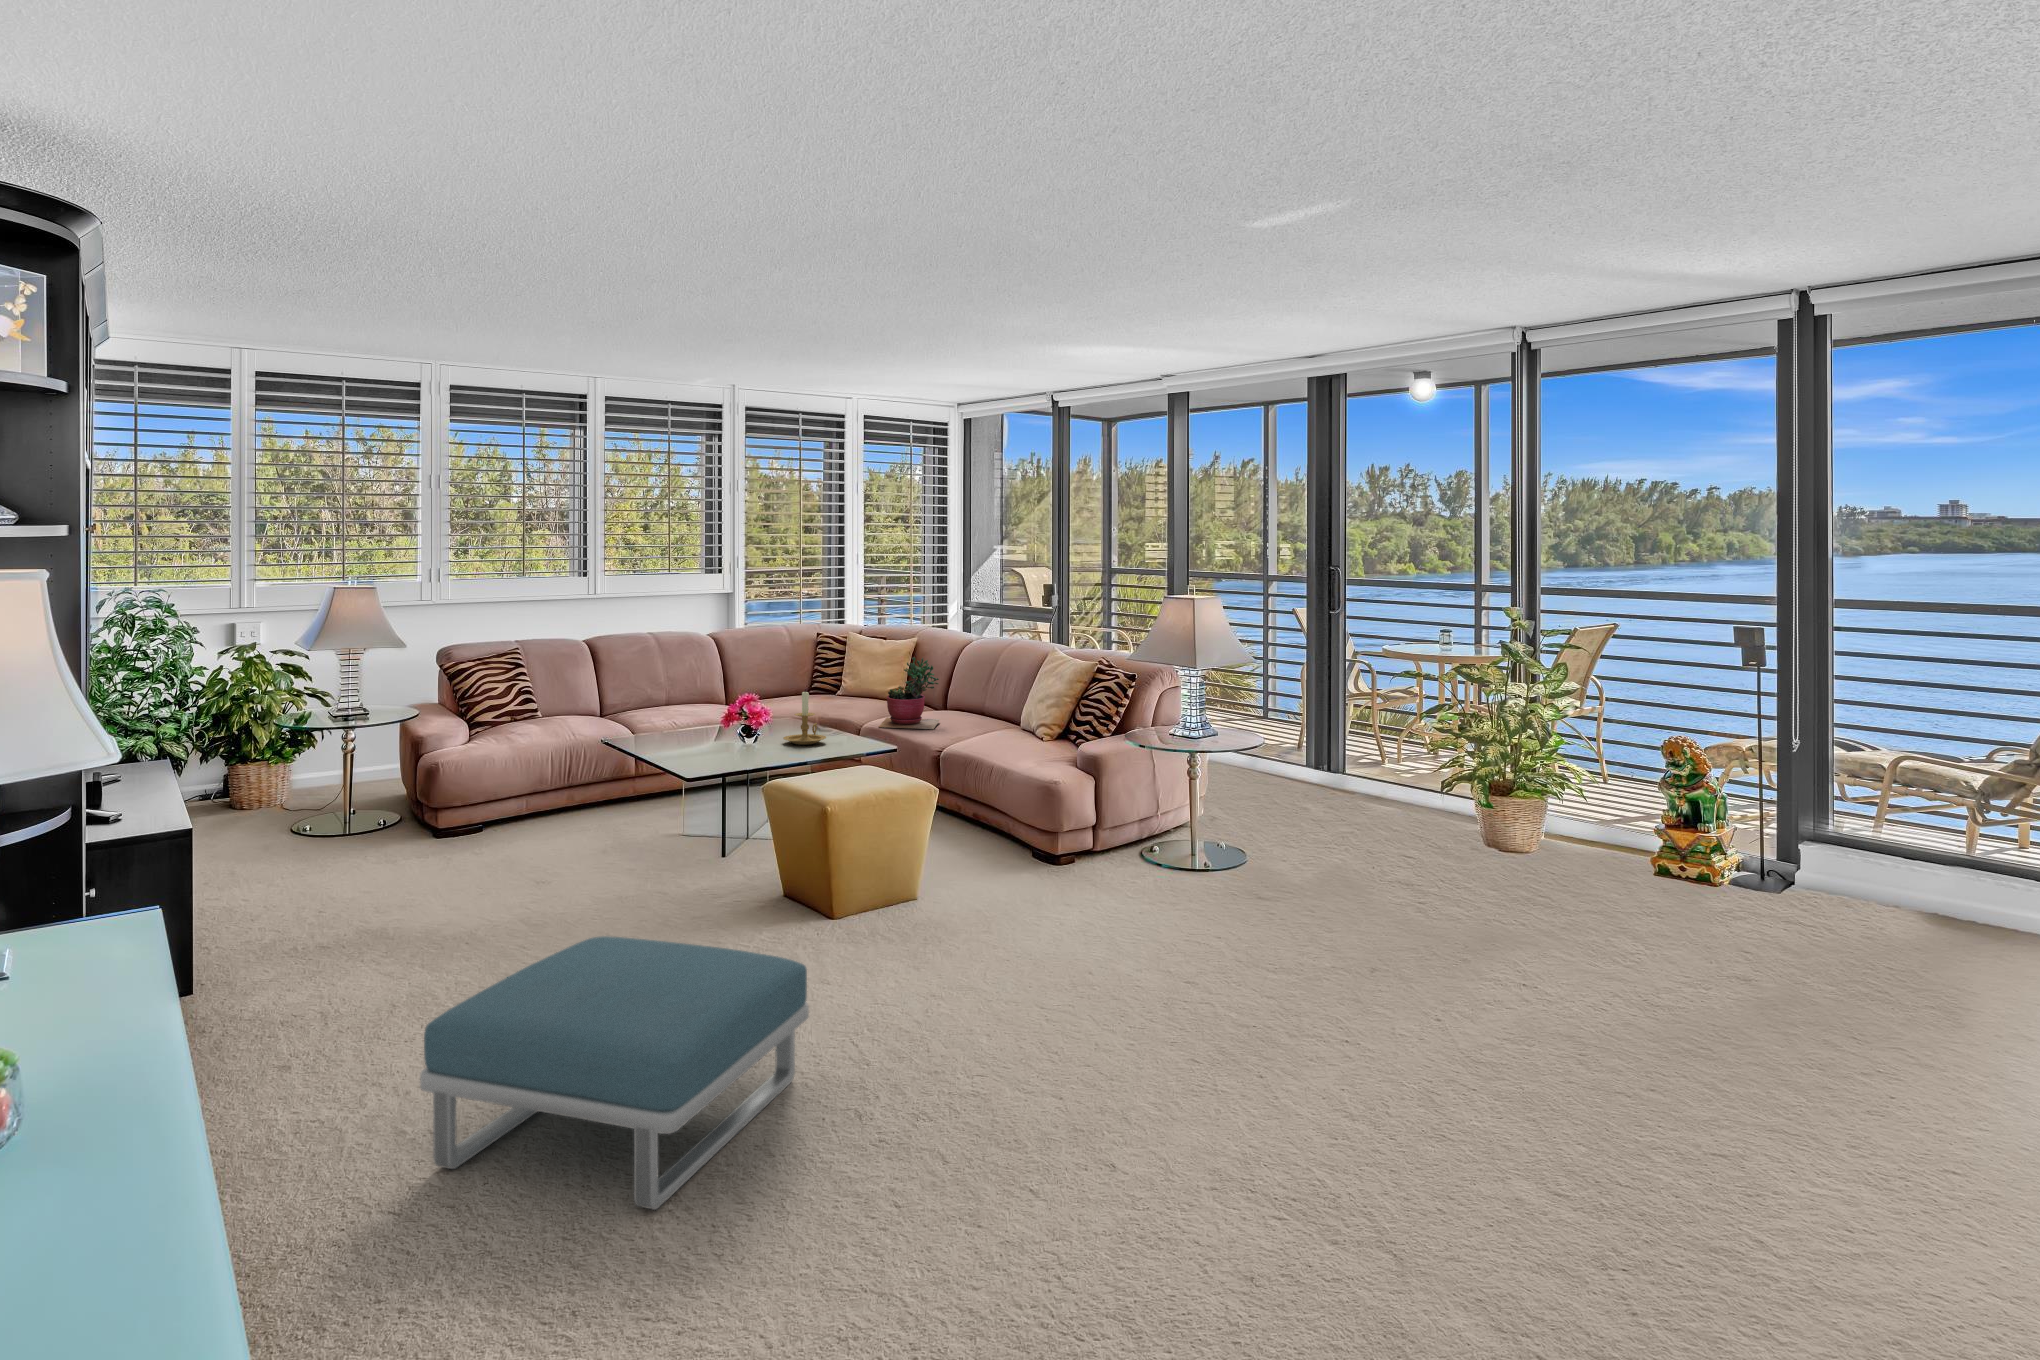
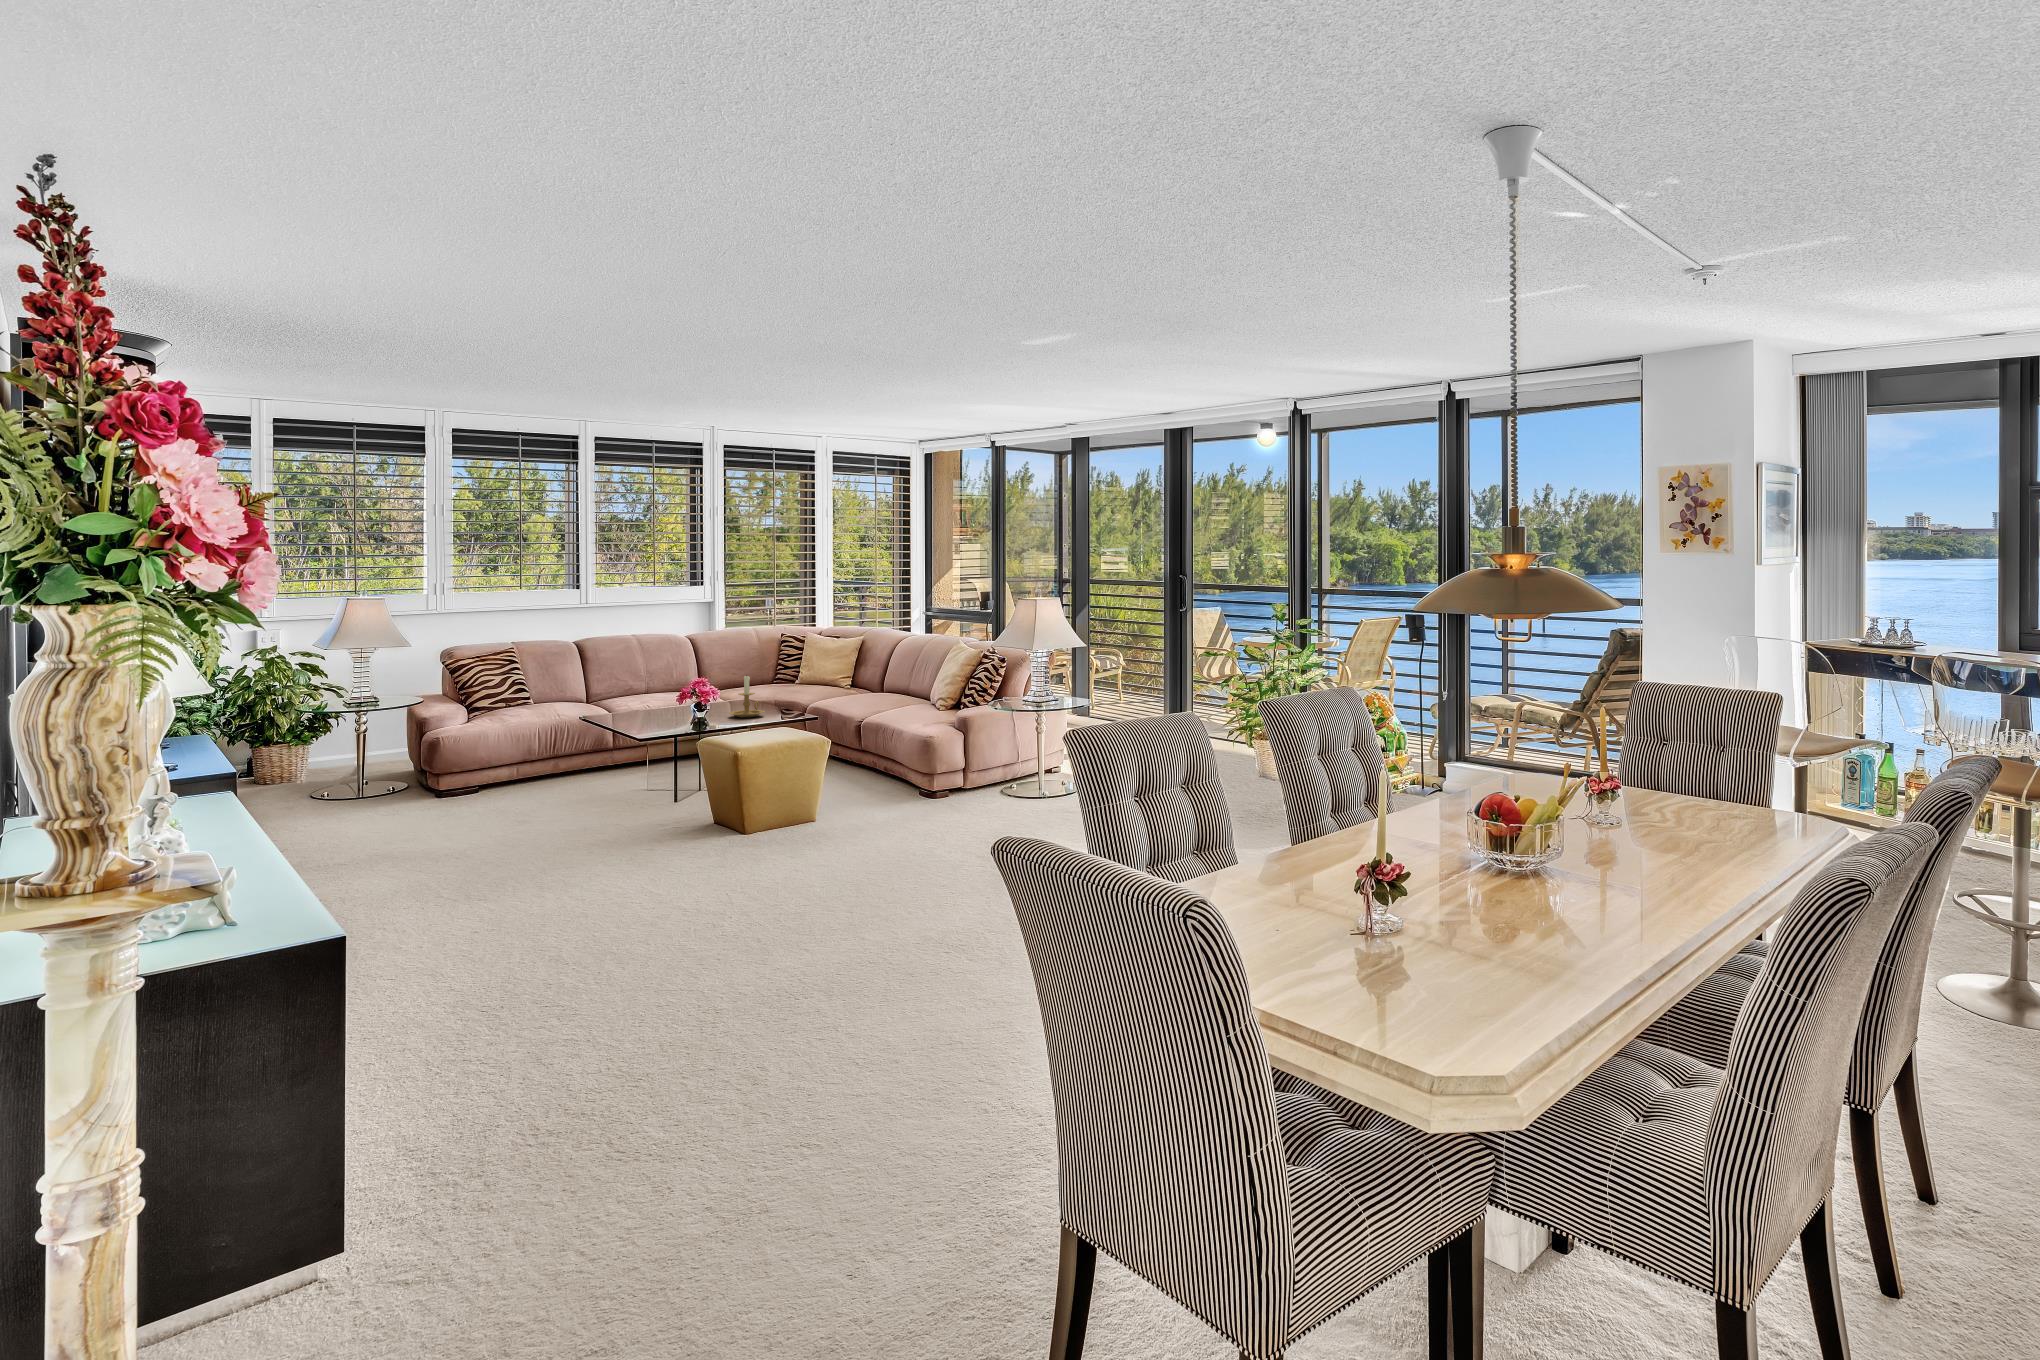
succulent plant: present [879,657,939,729] -> none [815,649,870,706]
footstool: present [420,936,809,1210] -> none [396,832,681,980]

